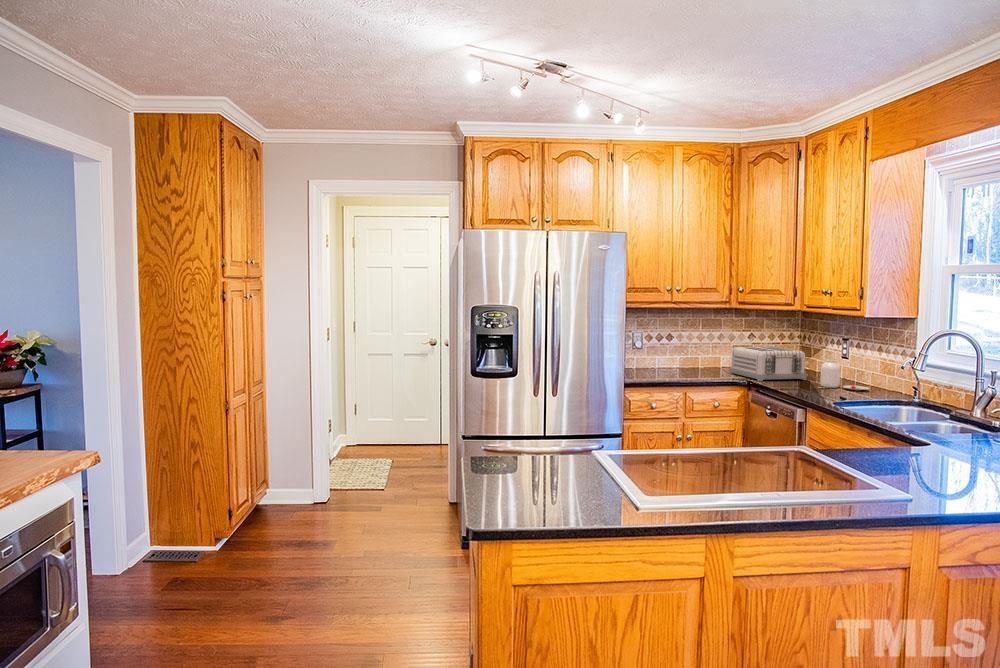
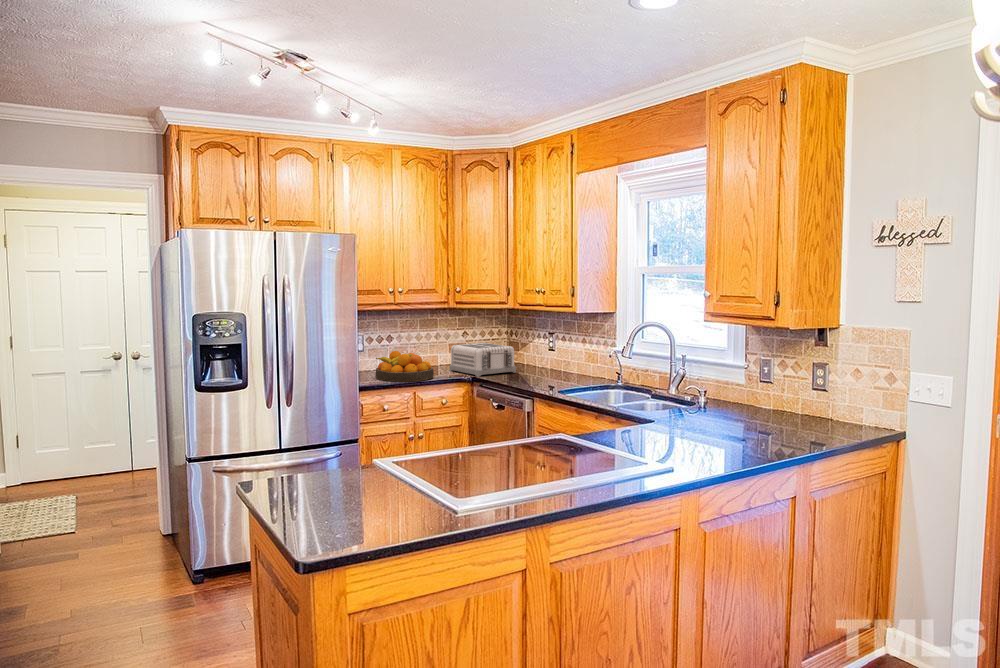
fruit bowl: none [649,349,709,381] -> present [376,351,434,382]
jar: present [817,359,869,390] -> none [526,353,566,380]

